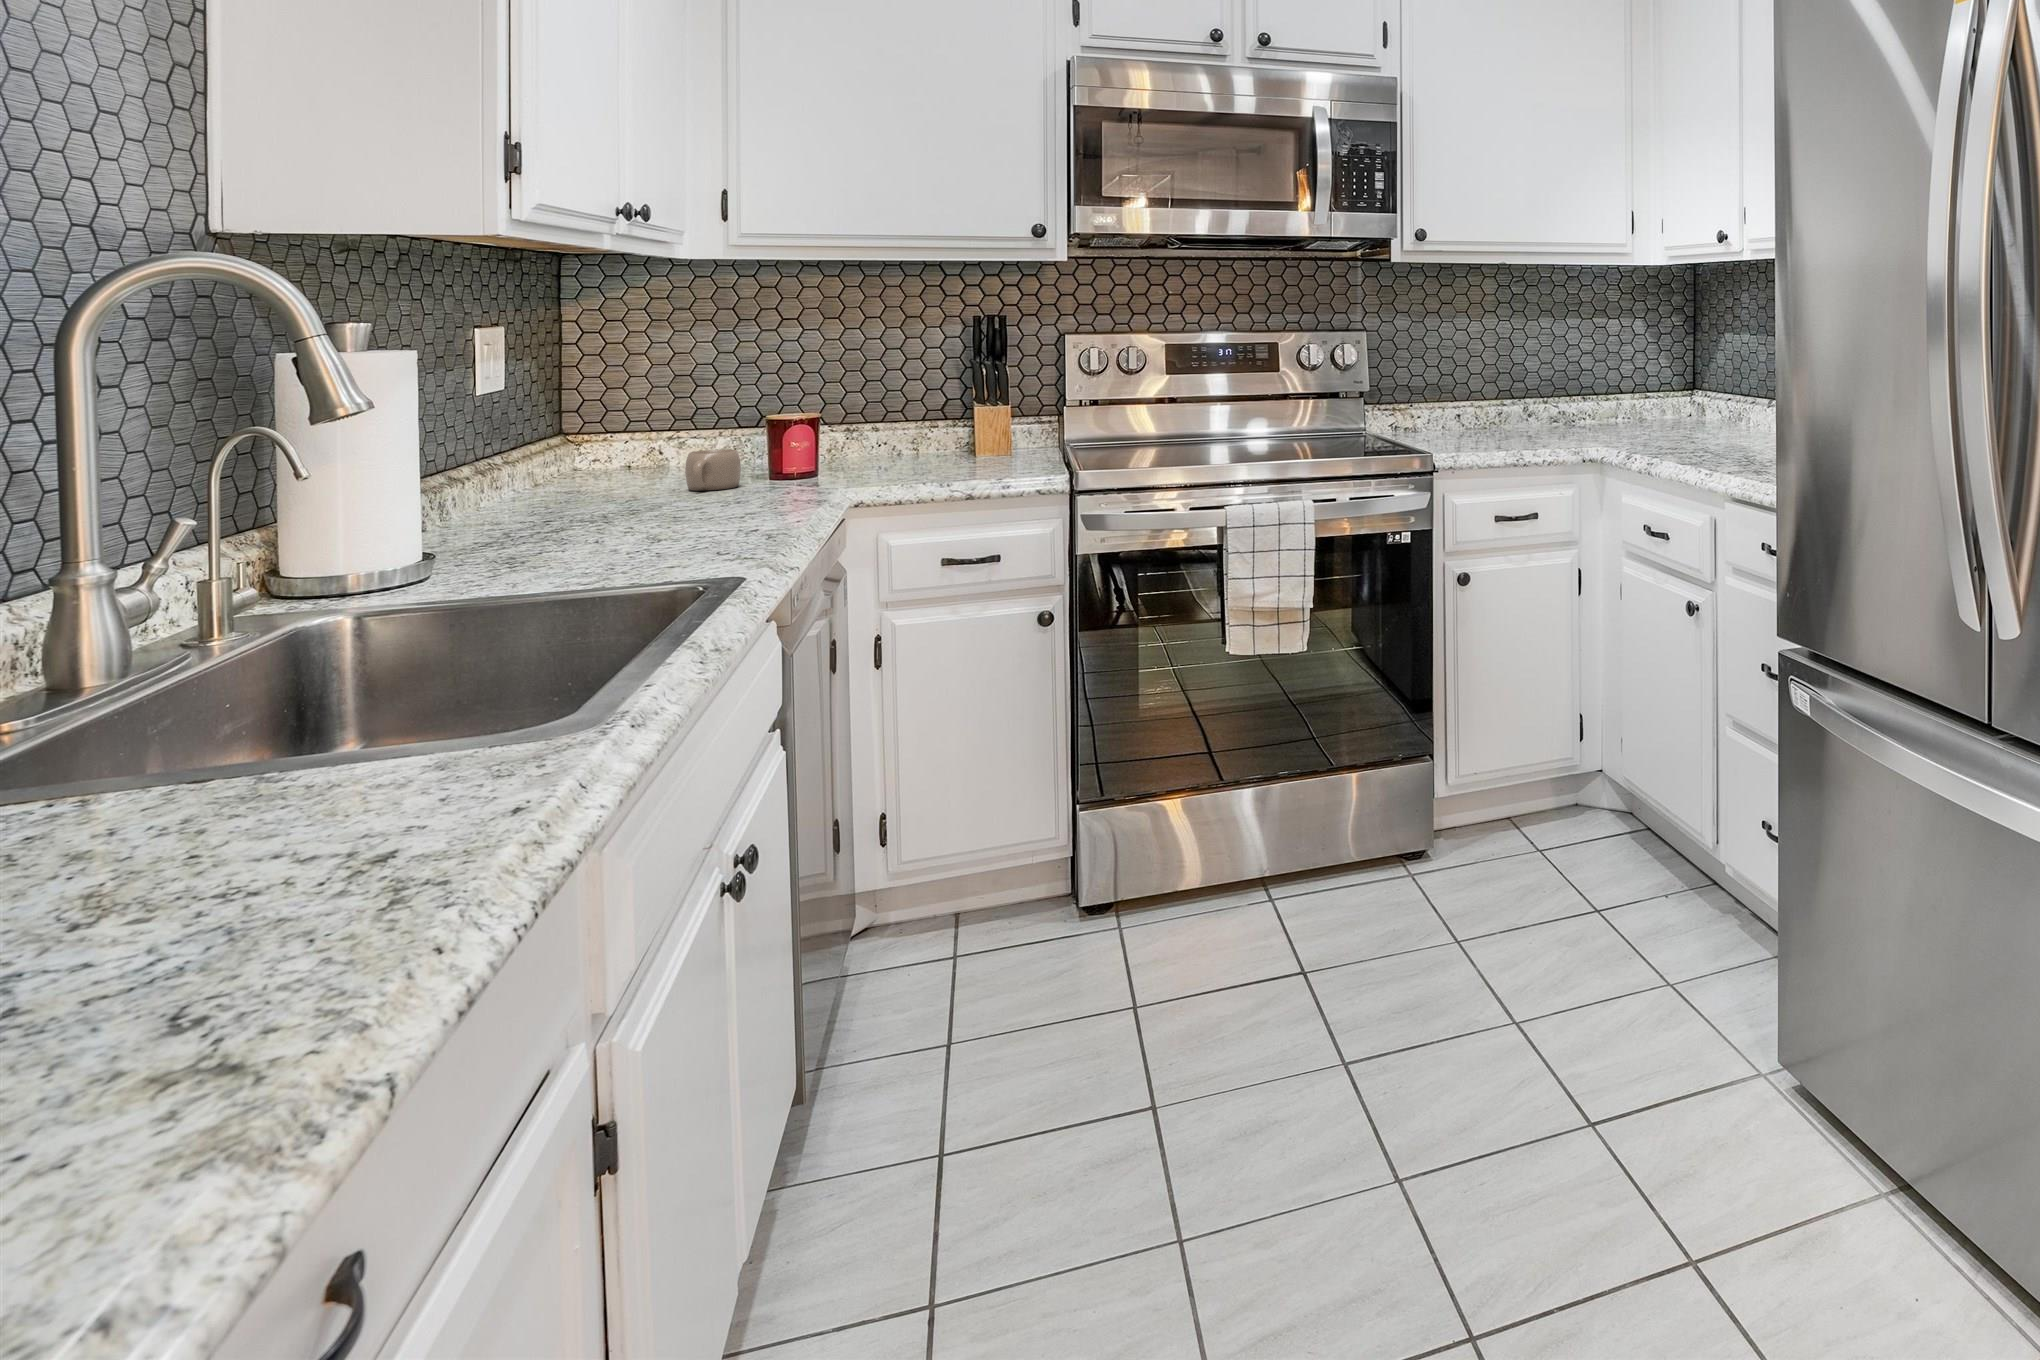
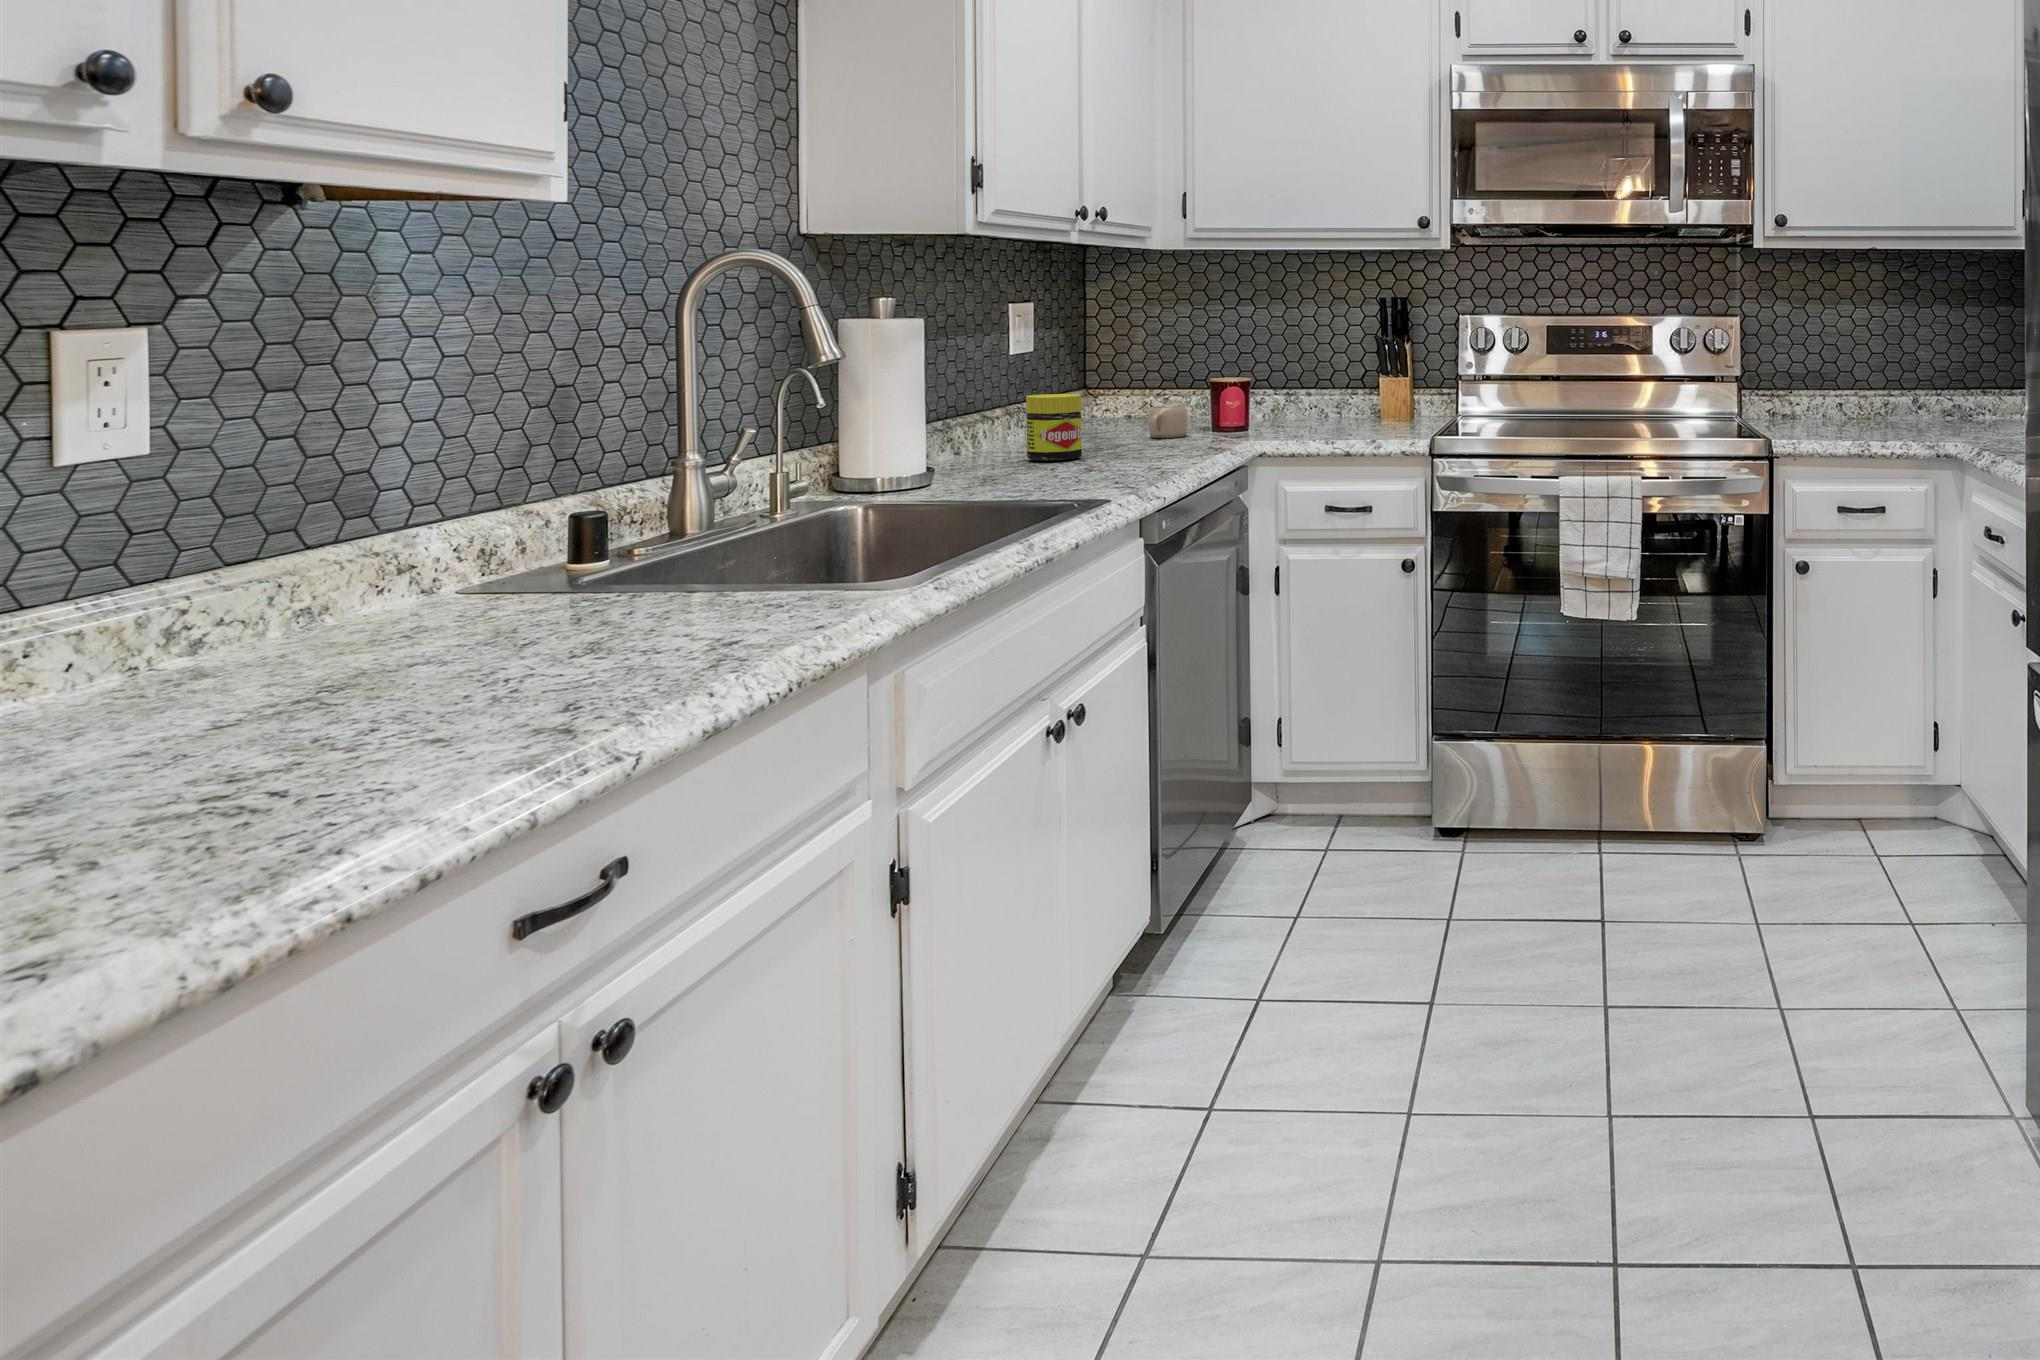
jar: none [537,442,624,530] -> present [1026,394,1082,461]

